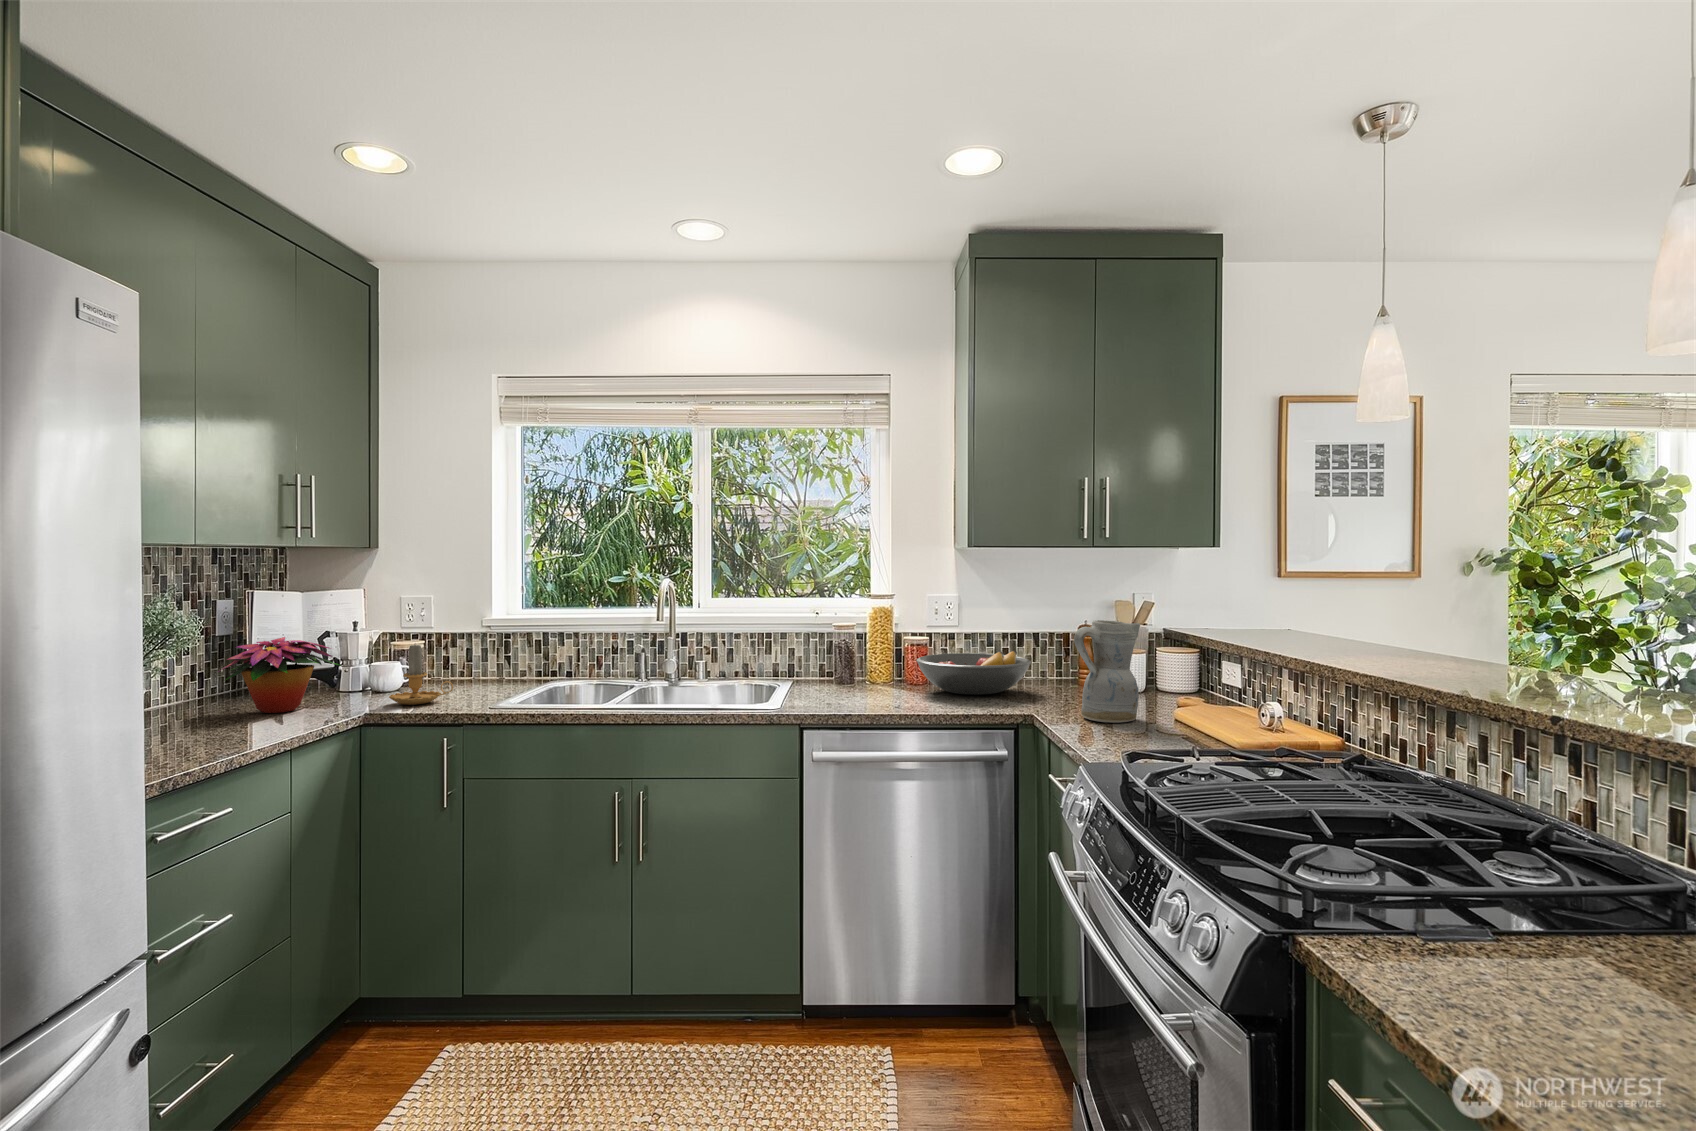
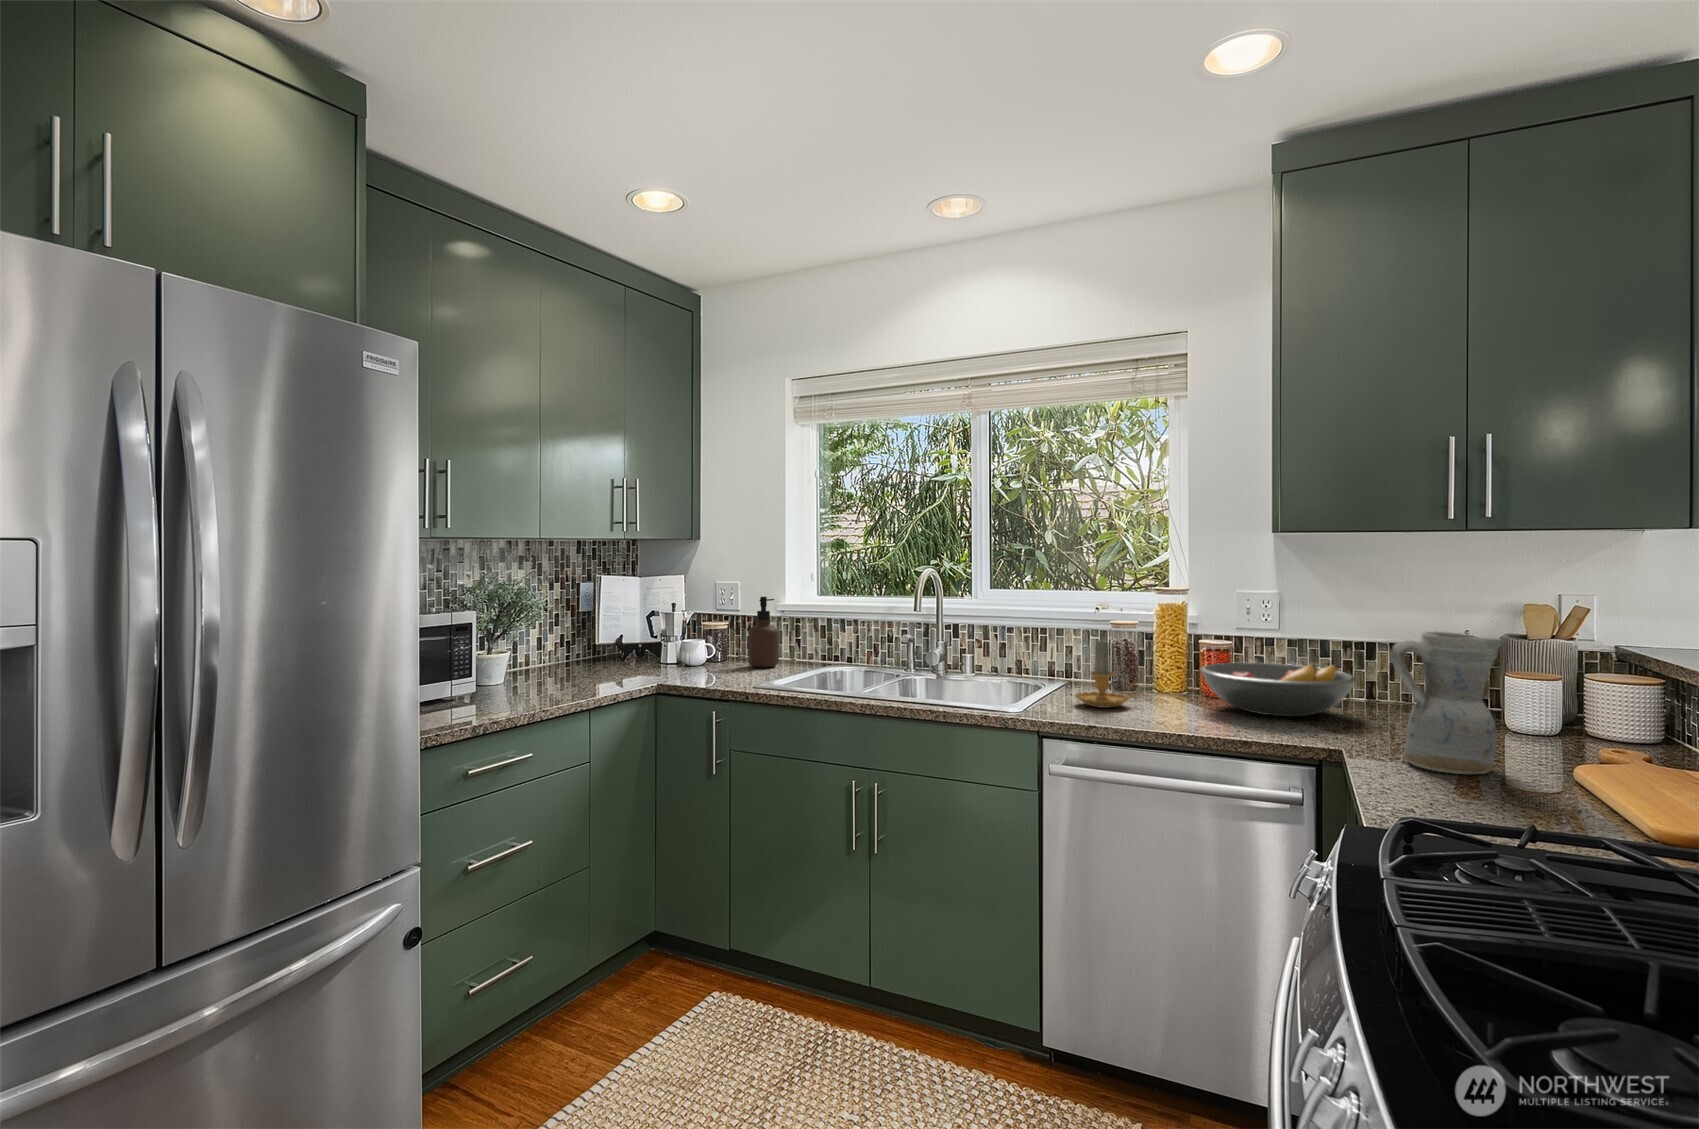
soap dispenser: none [451,611,487,689] -> present [748,597,779,668]
flower arrangement: present [223,637,338,713] -> none [561,613,655,678]
candle: present [389,645,453,705] -> present [1075,640,1140,708]

